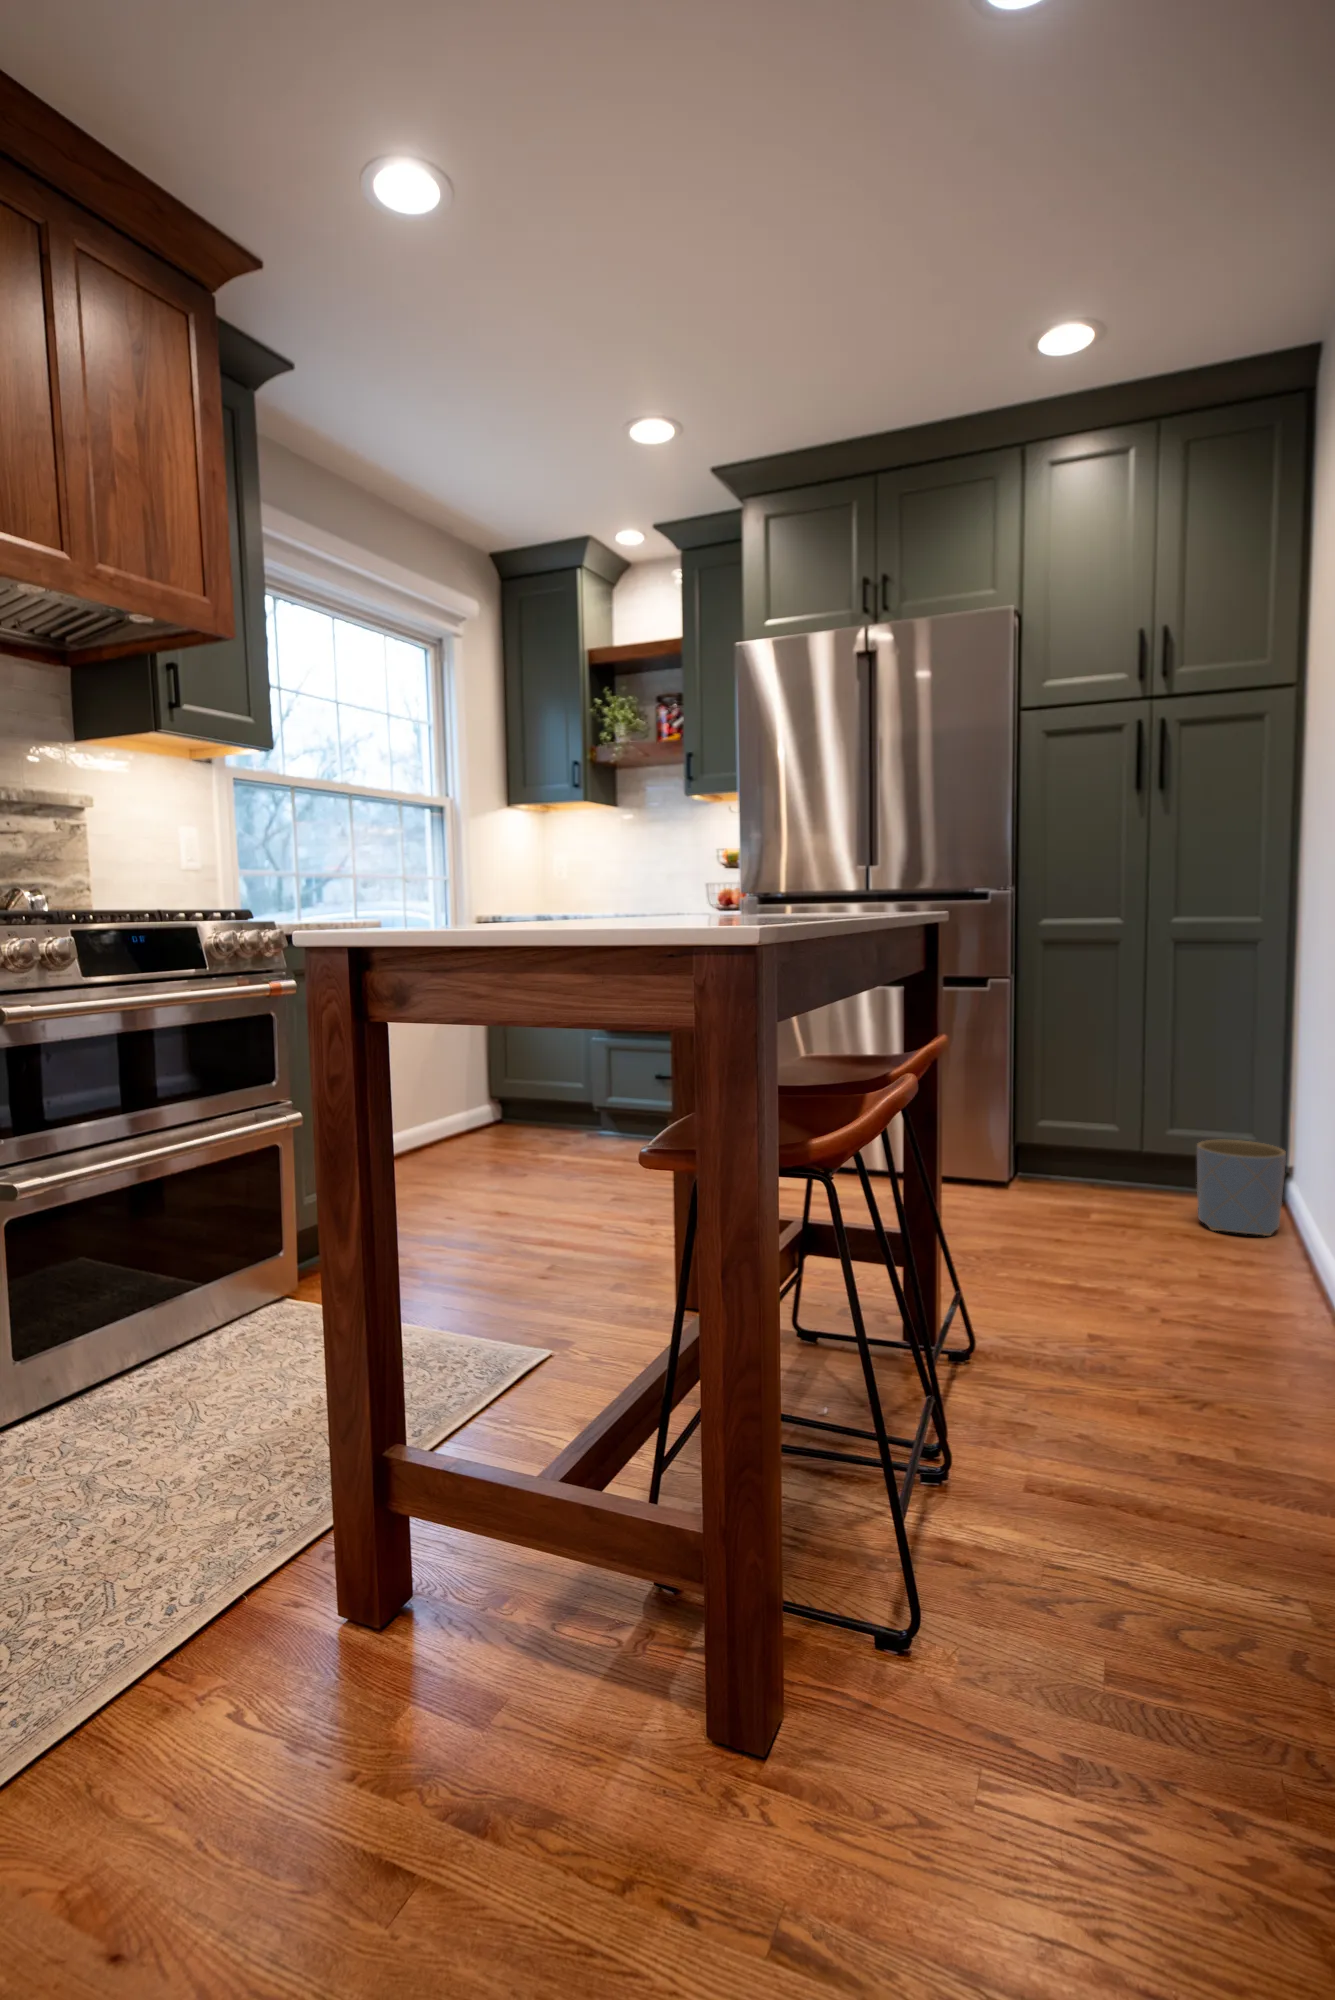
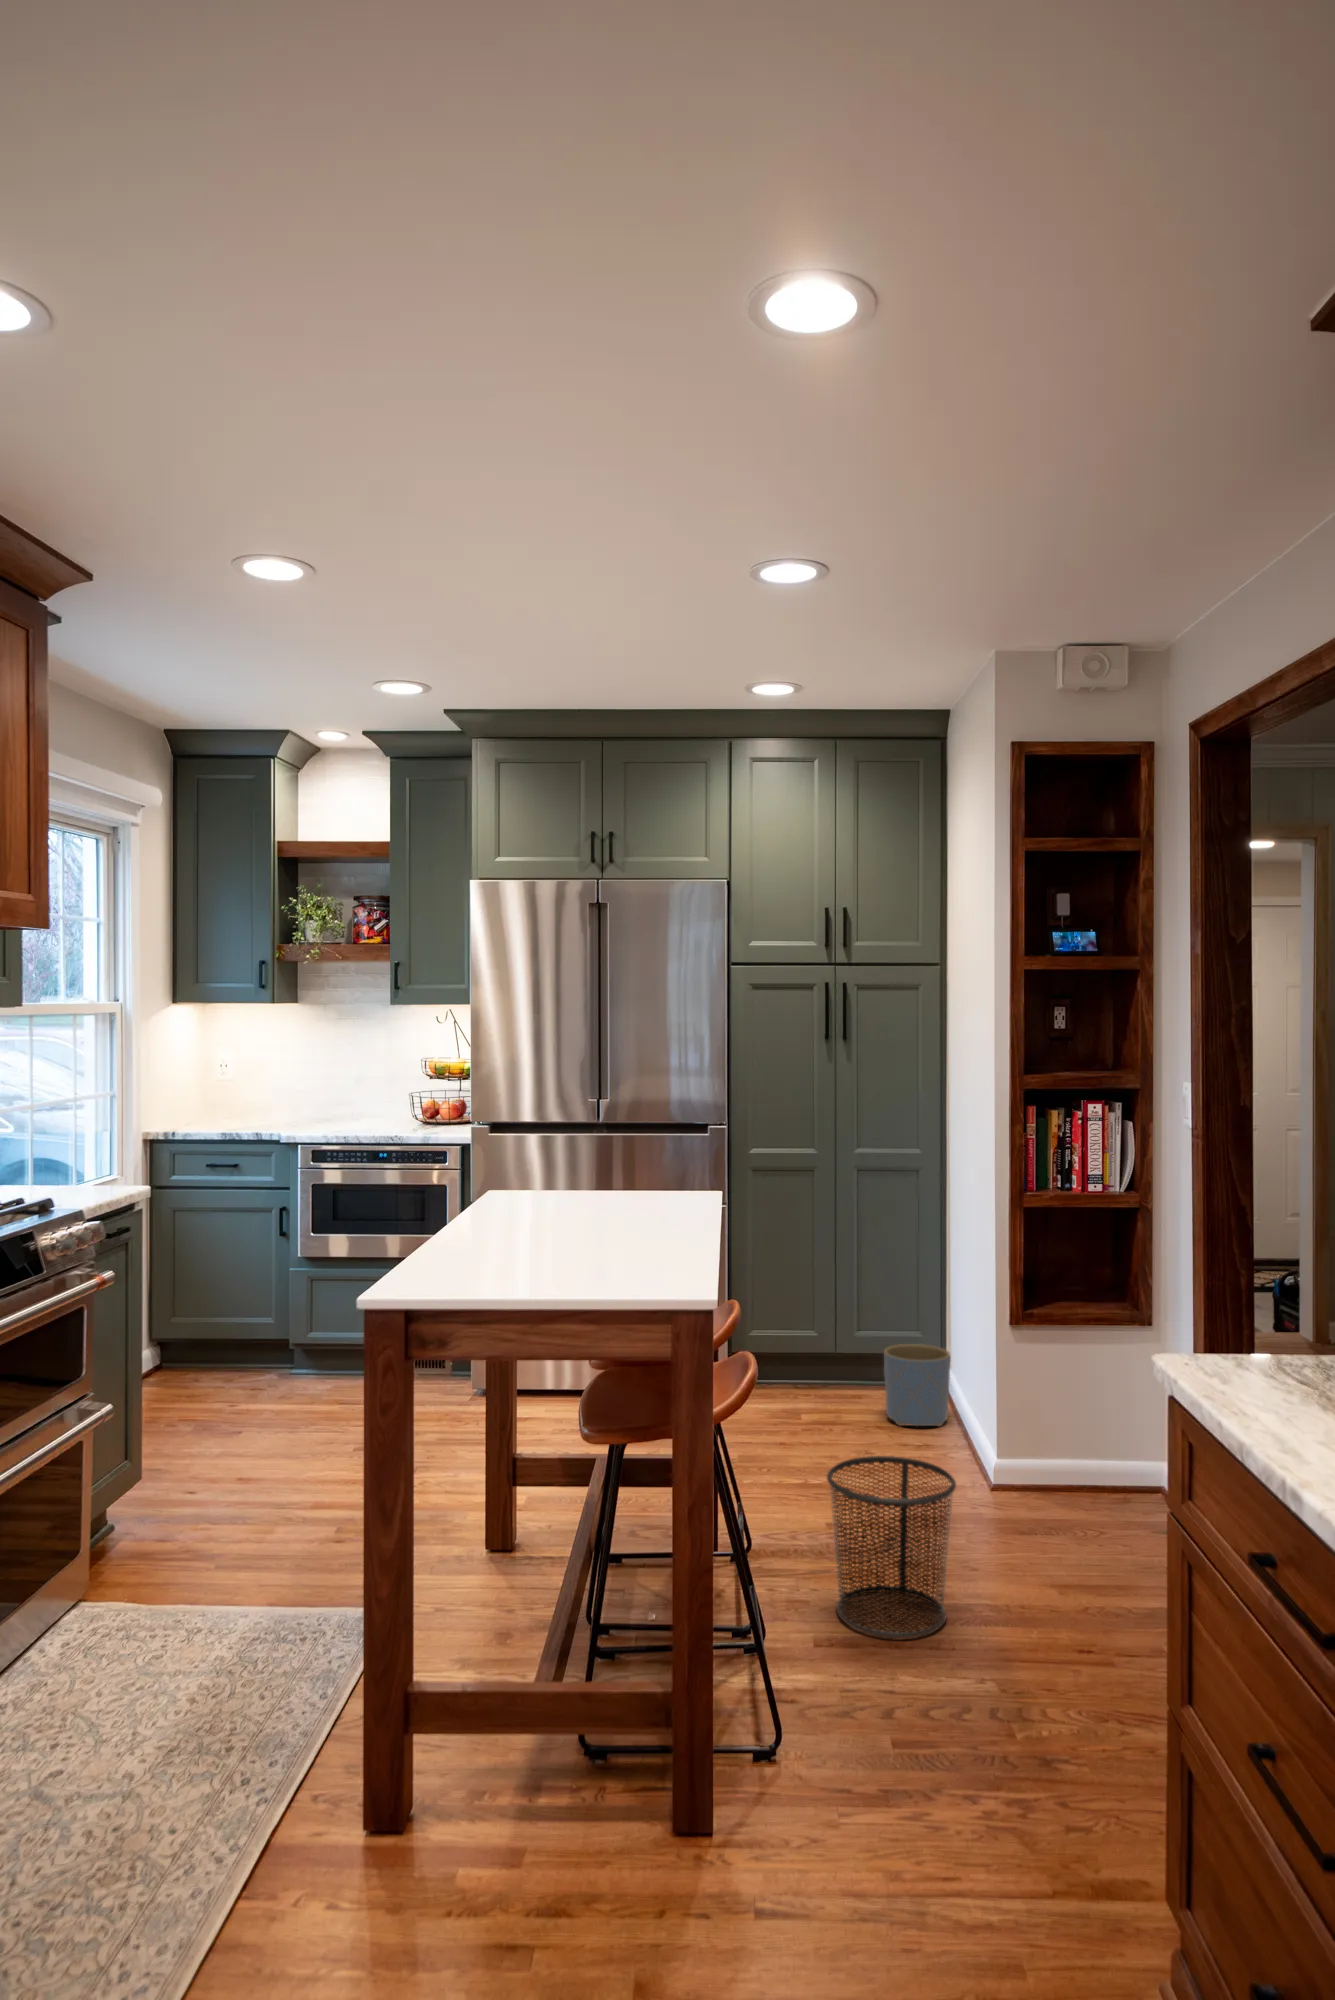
trash can: none [1060,1246,1259,1497] -> present [827,1456,956,1638]

